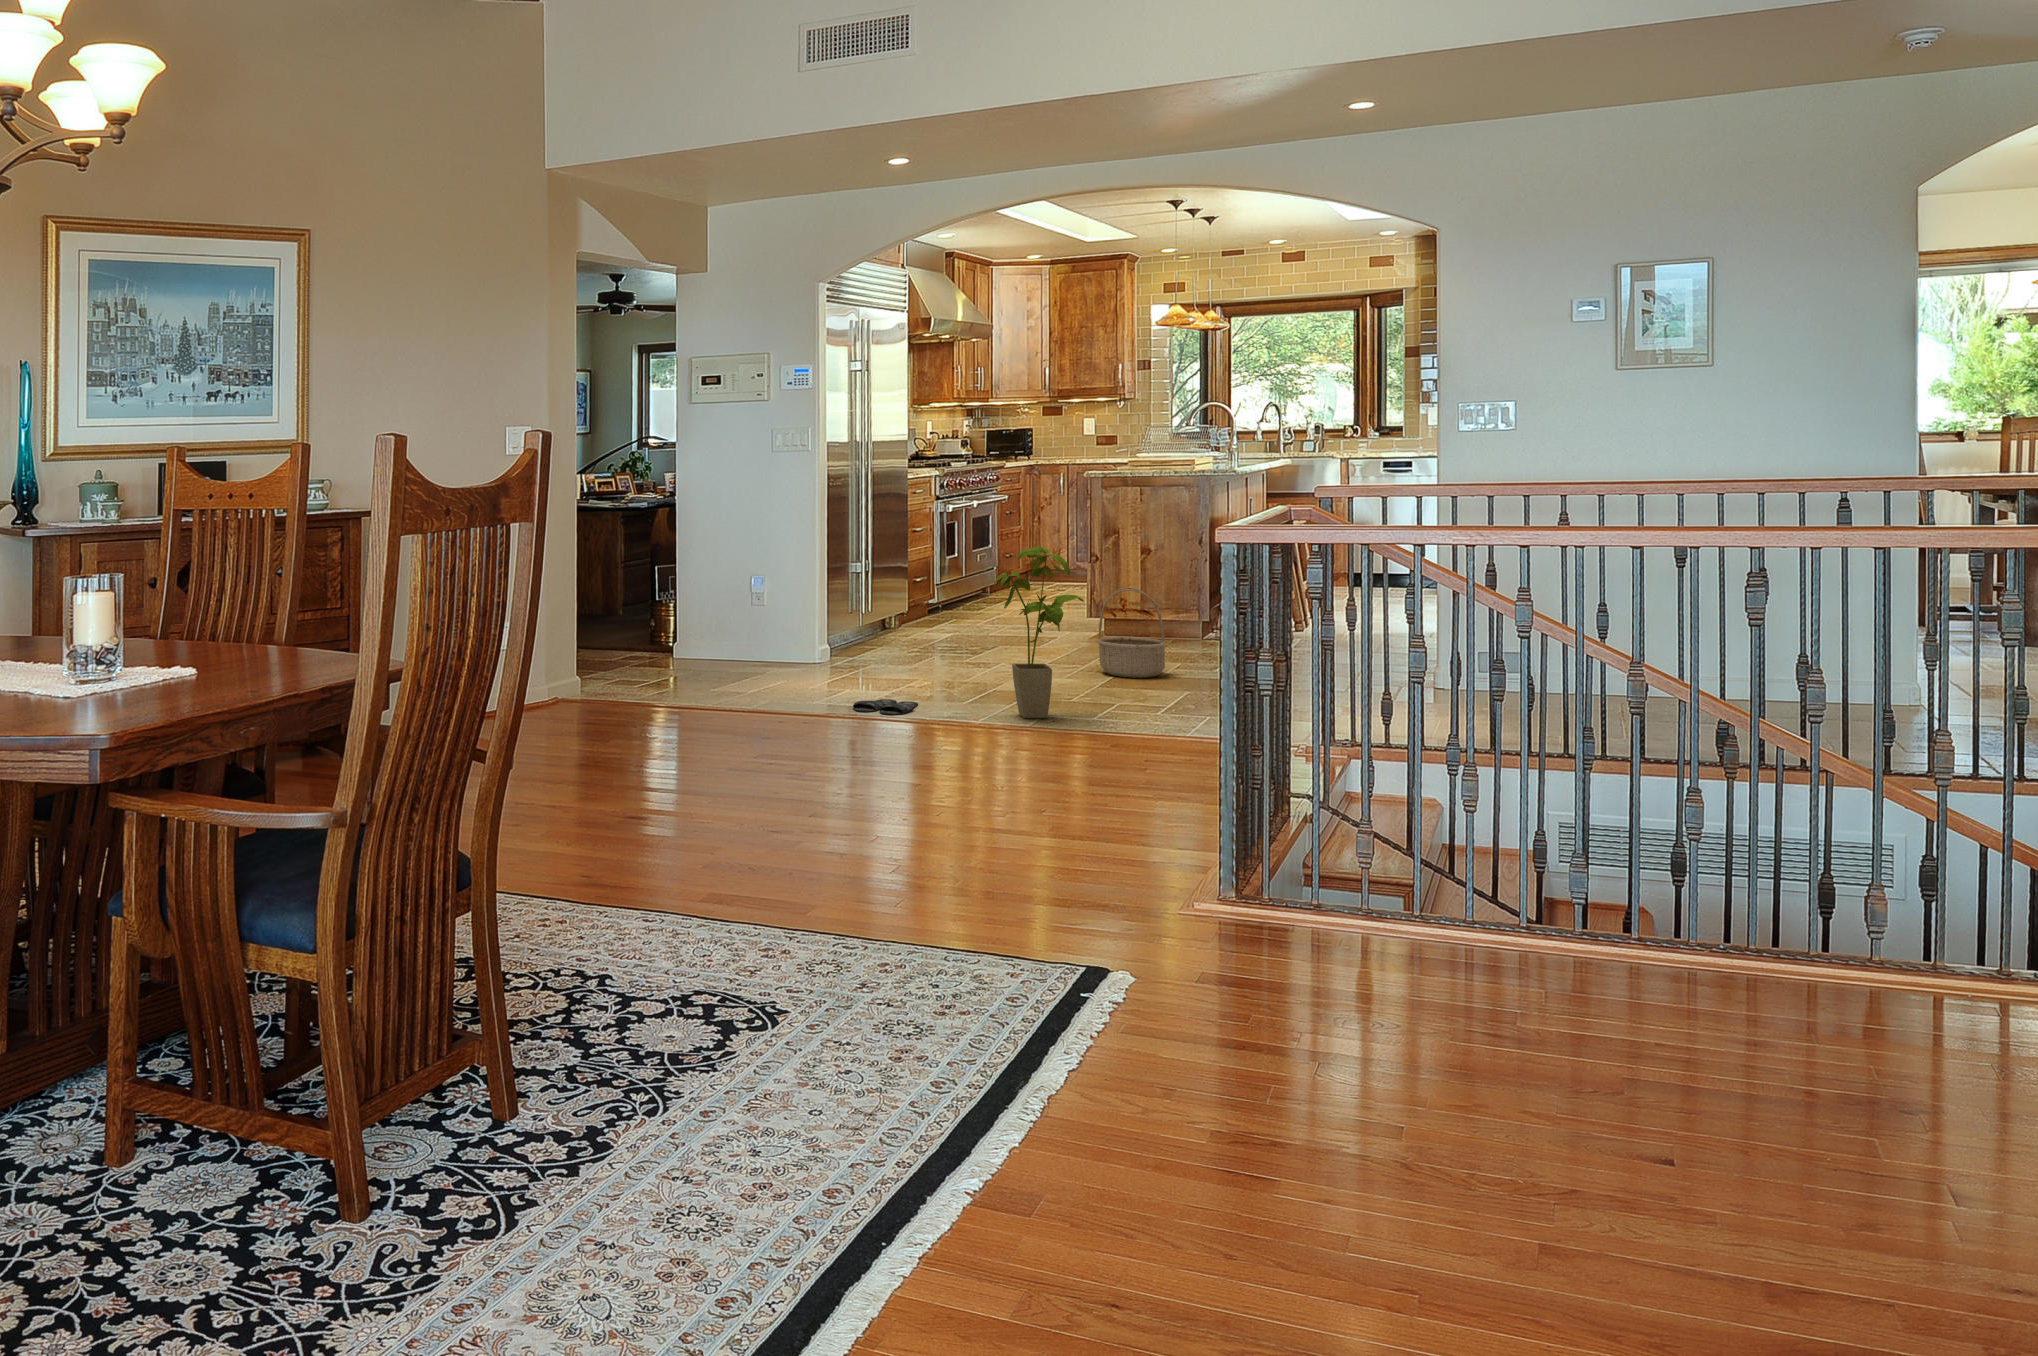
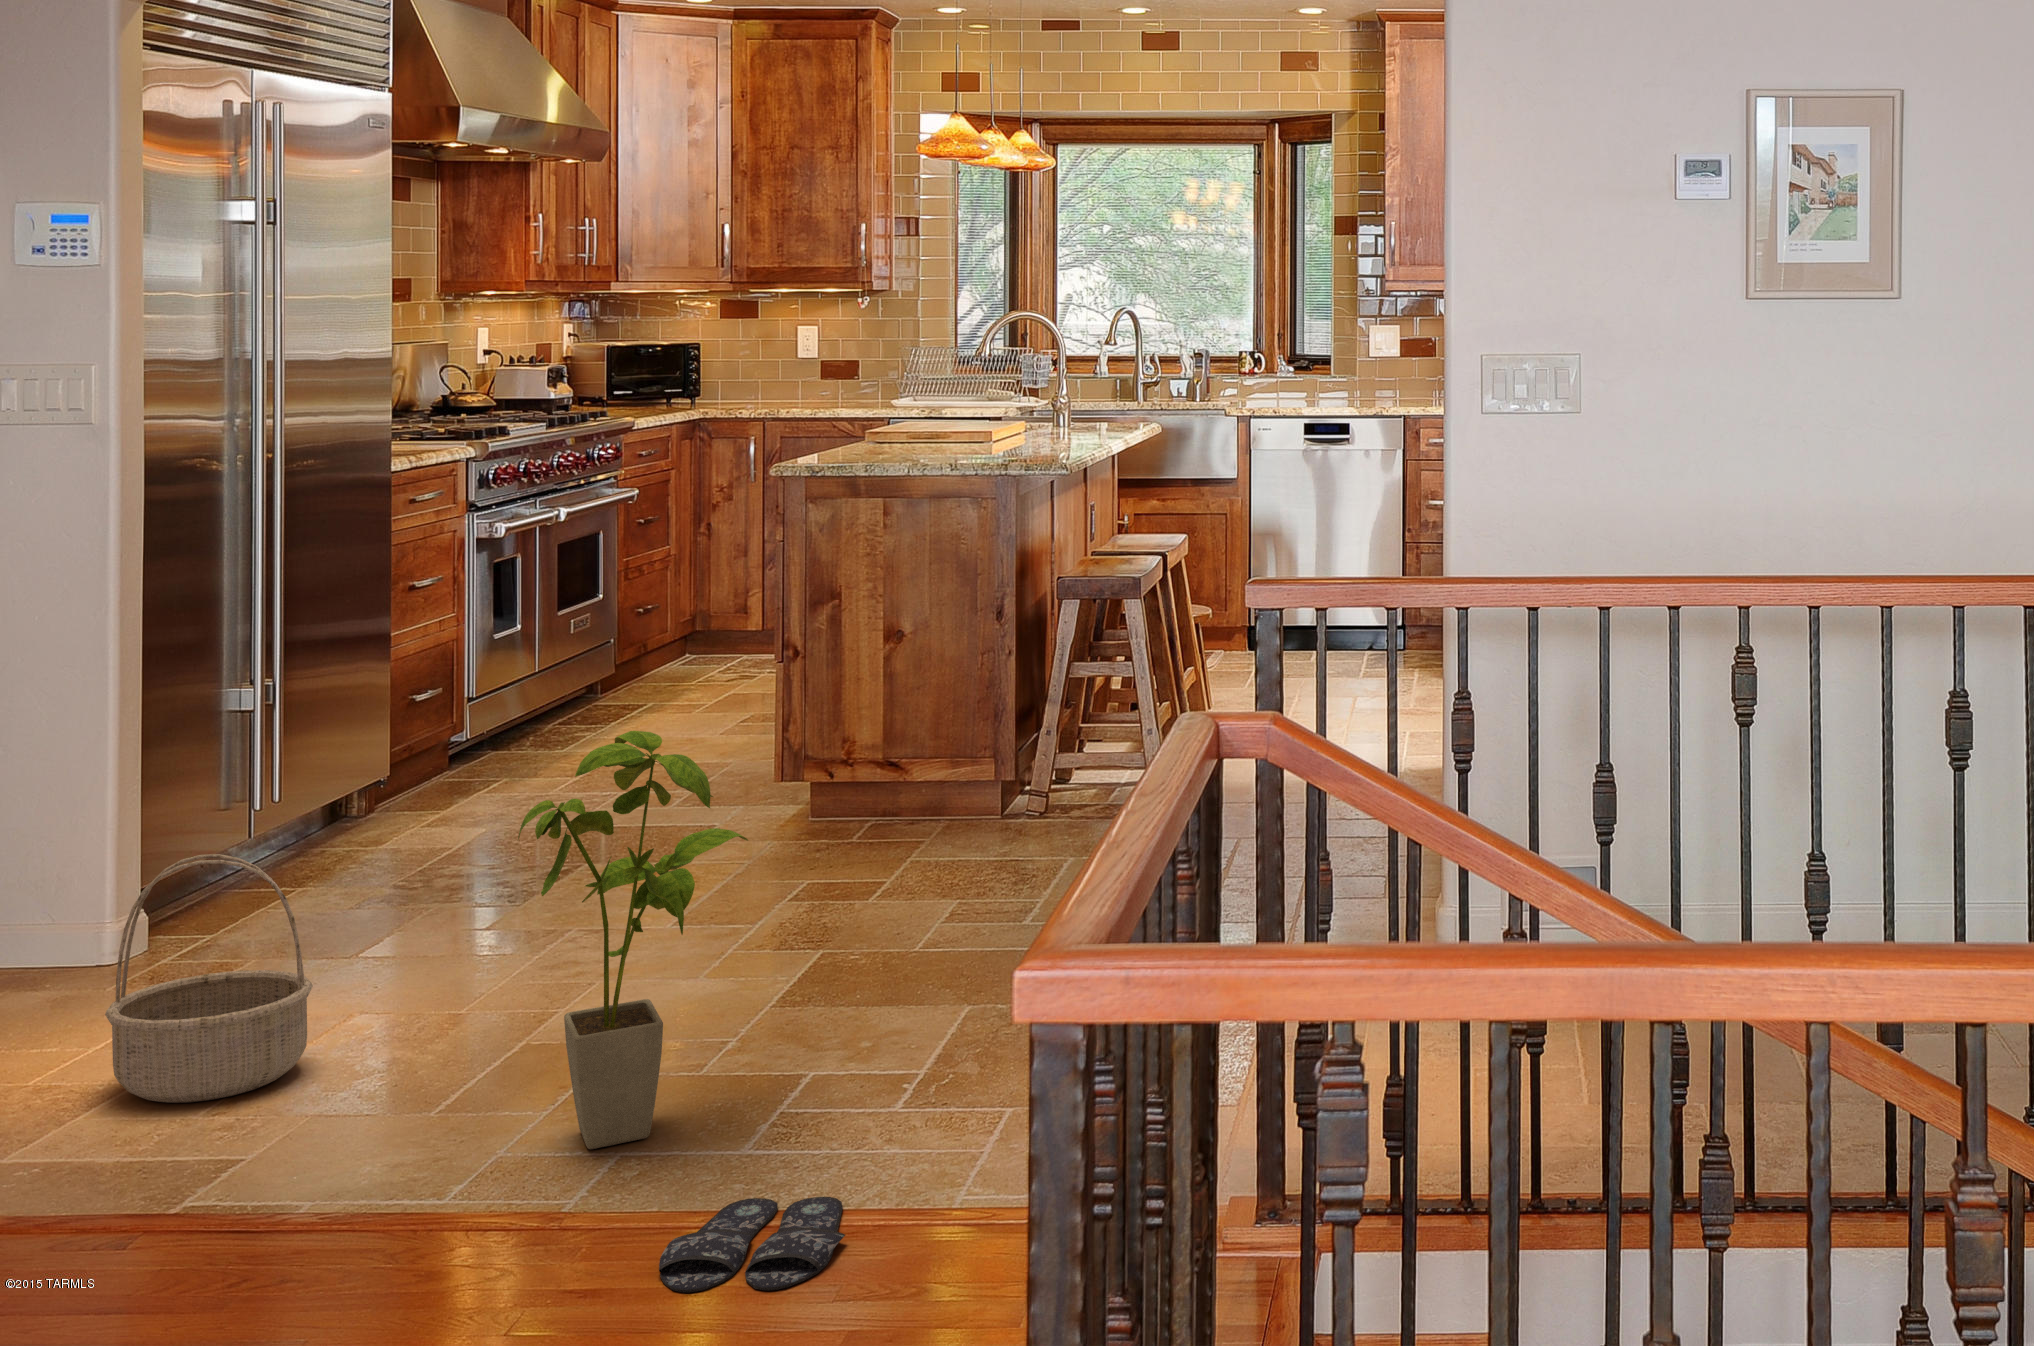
basket: present [1097,588,1166,678] -> present [105,854,313,1103]
slippers: present [853,699,918,715] -> present [659,1197,845,1293]

